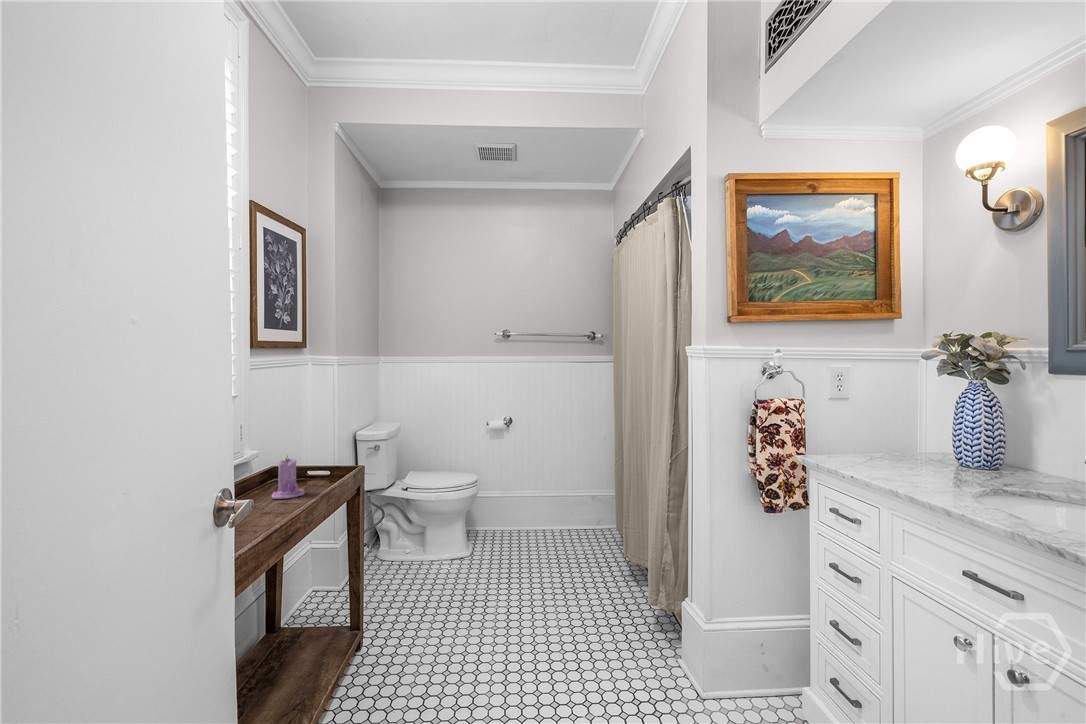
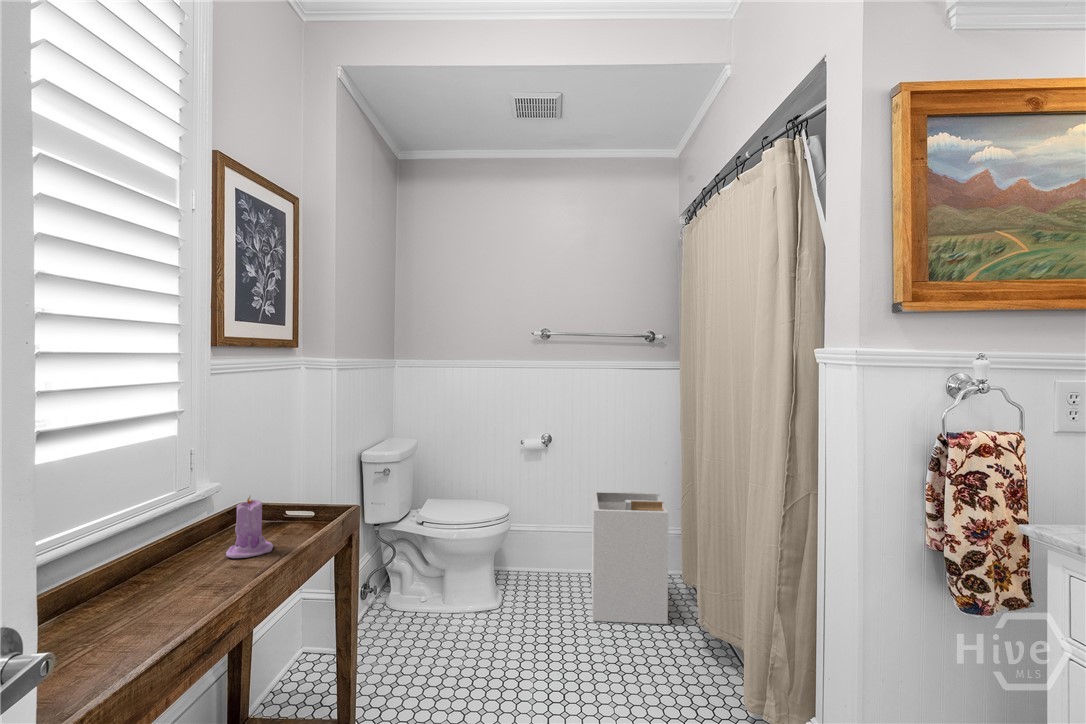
laundry hamper: none [543,461,601,560] -> present [591,491,669,624]

